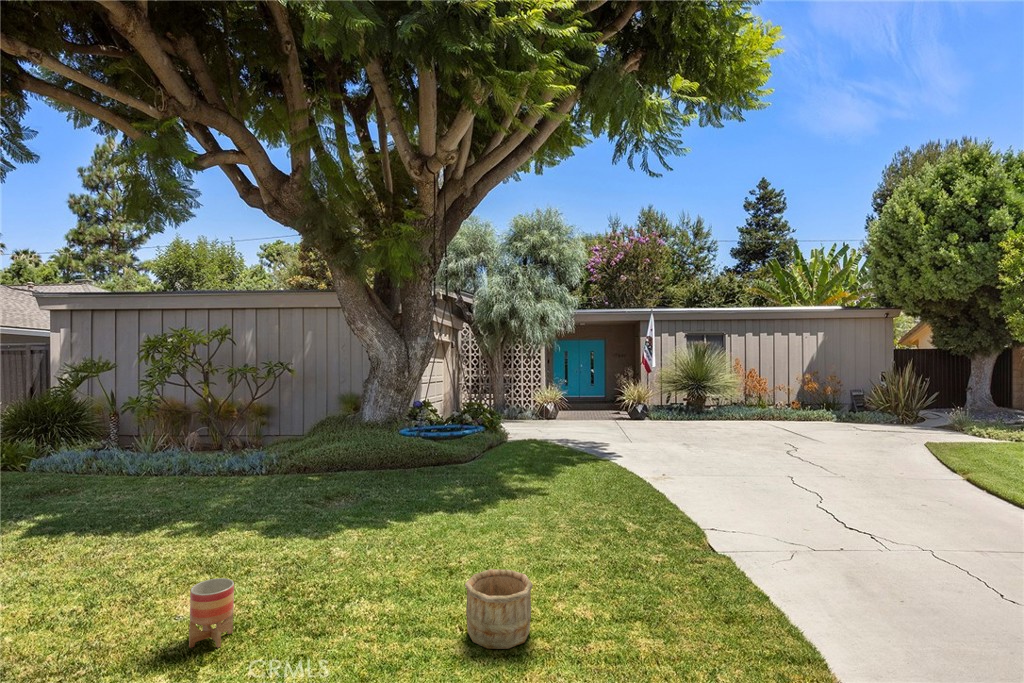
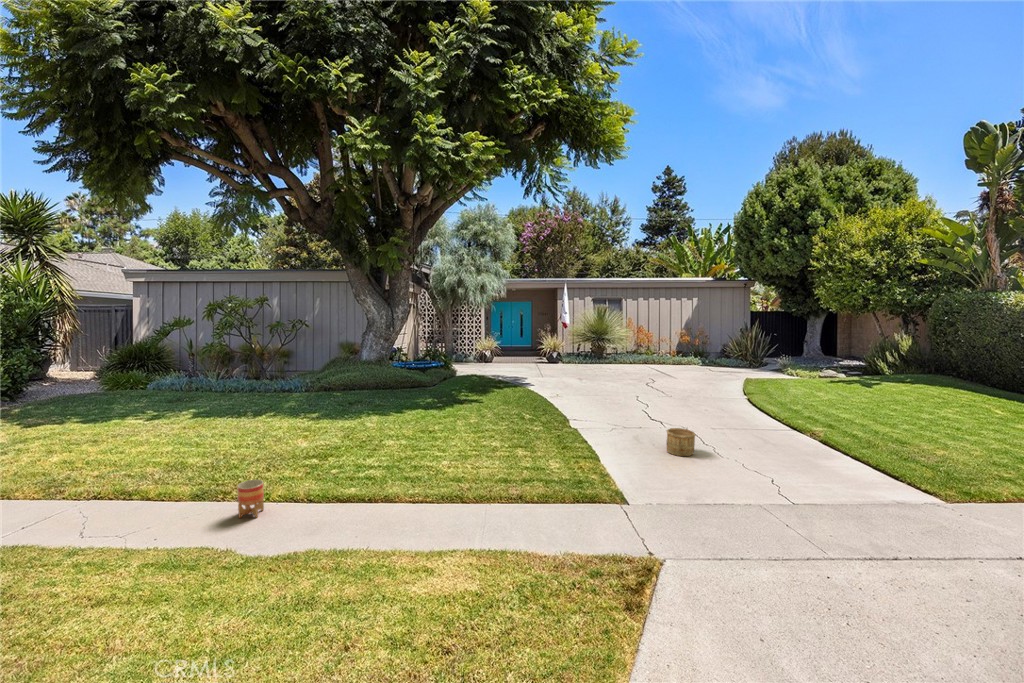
wooden bucket: present [465,569,533,649] -> present [667,428,696,456]

